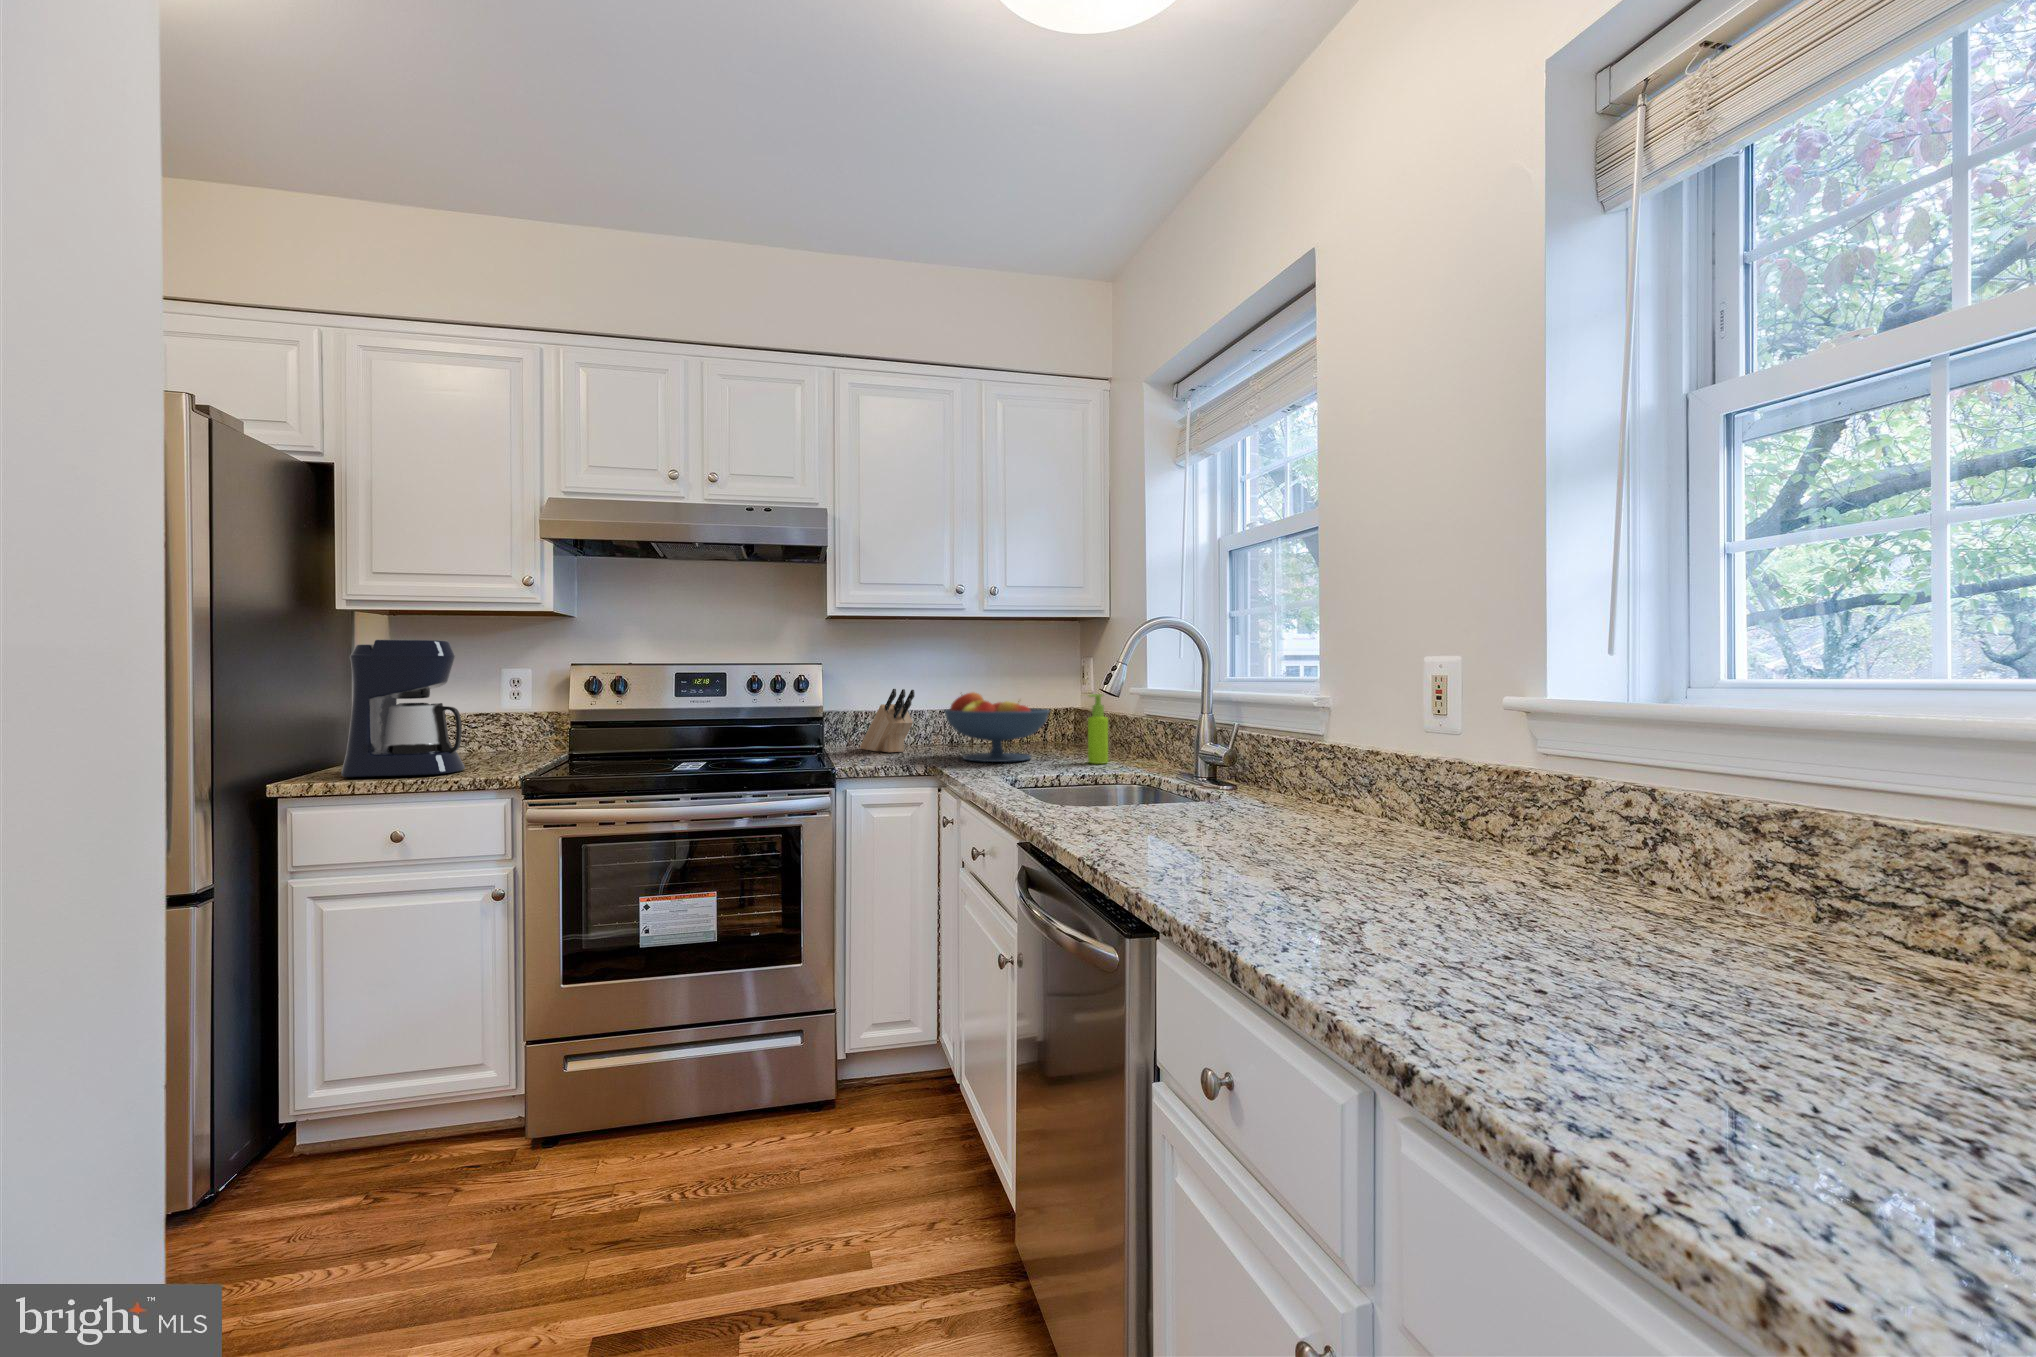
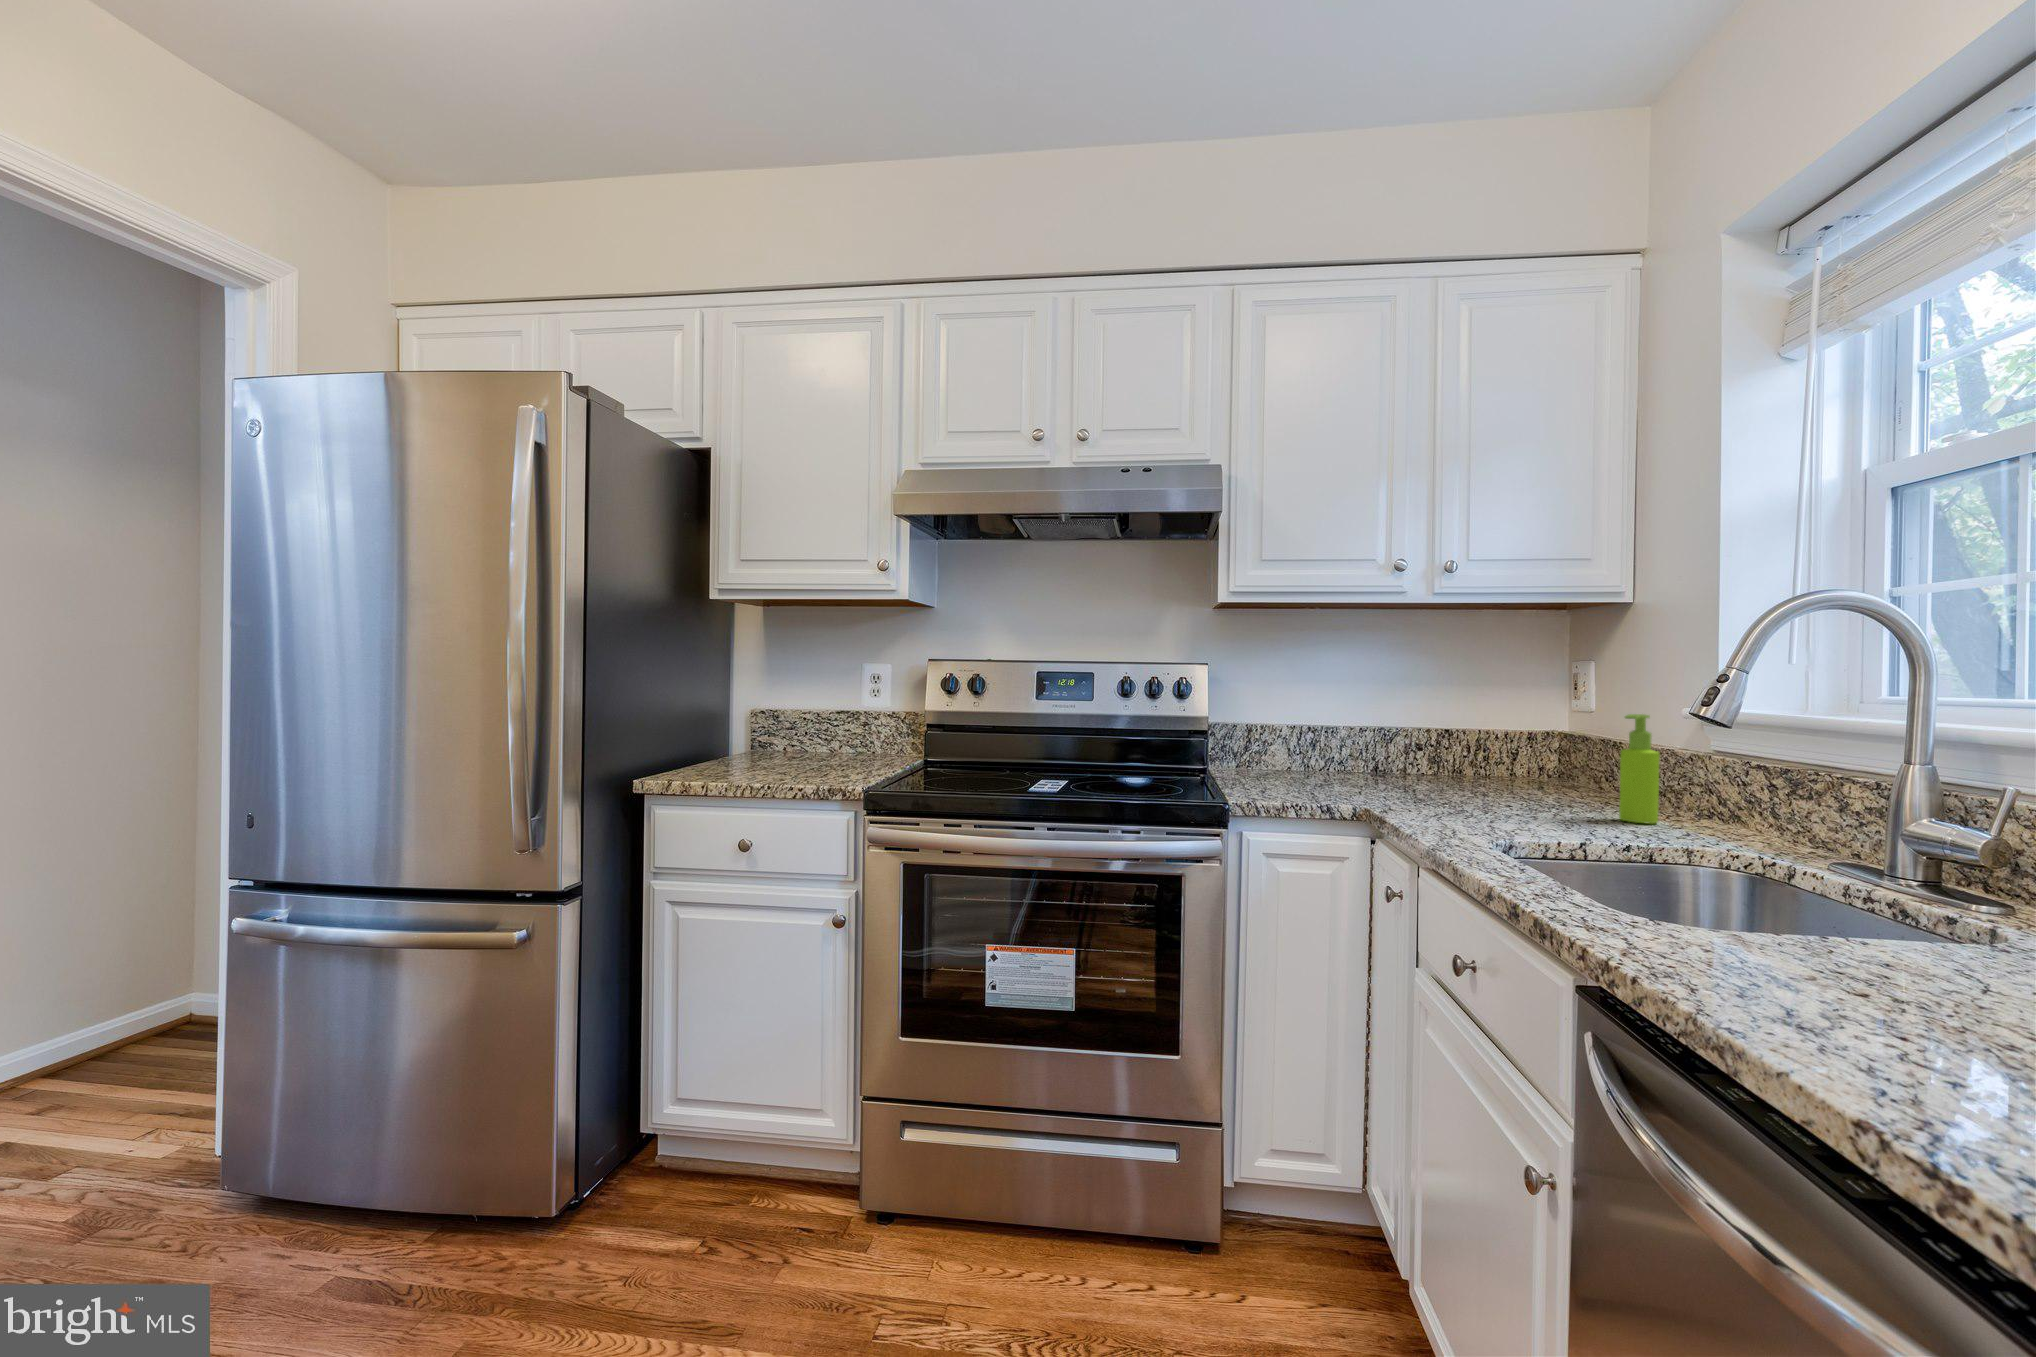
coffee maker: present [341,640,465,777] -> none [705,630,819,776]
knife block: present [860,689,914,752] -> none [1249,697,1329,780]
fruit bowl: present [944,692,1050,762] -> none [1376,704,1549,808]

